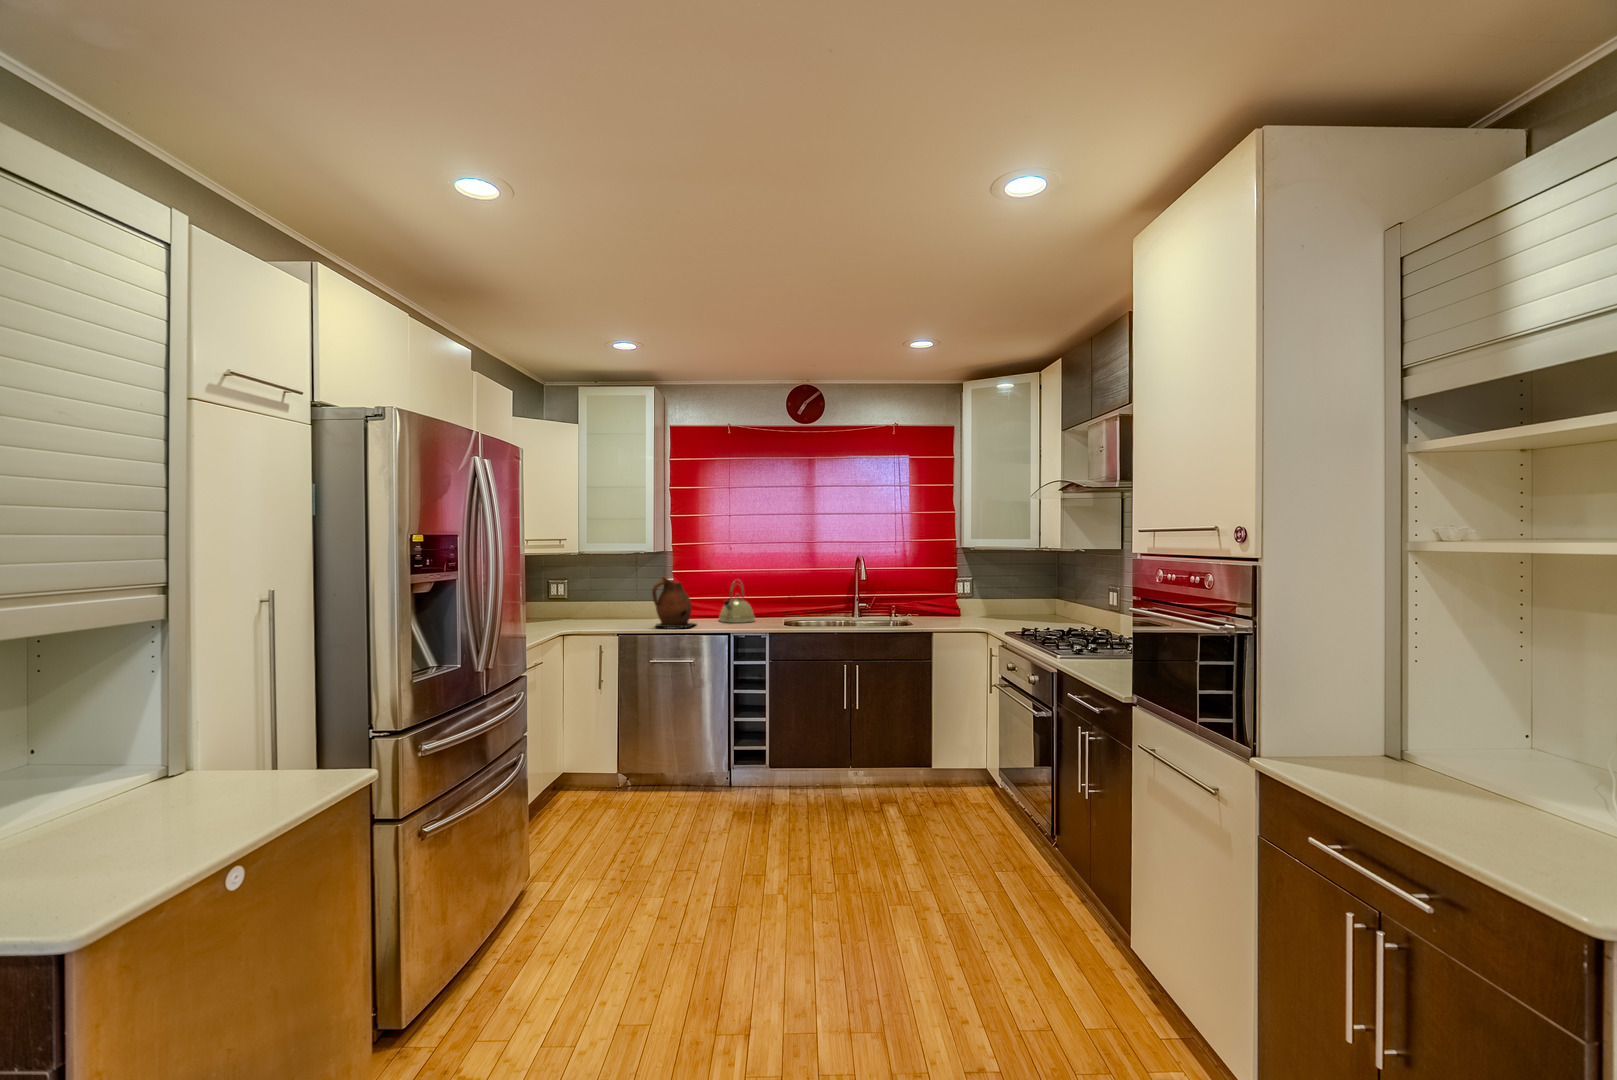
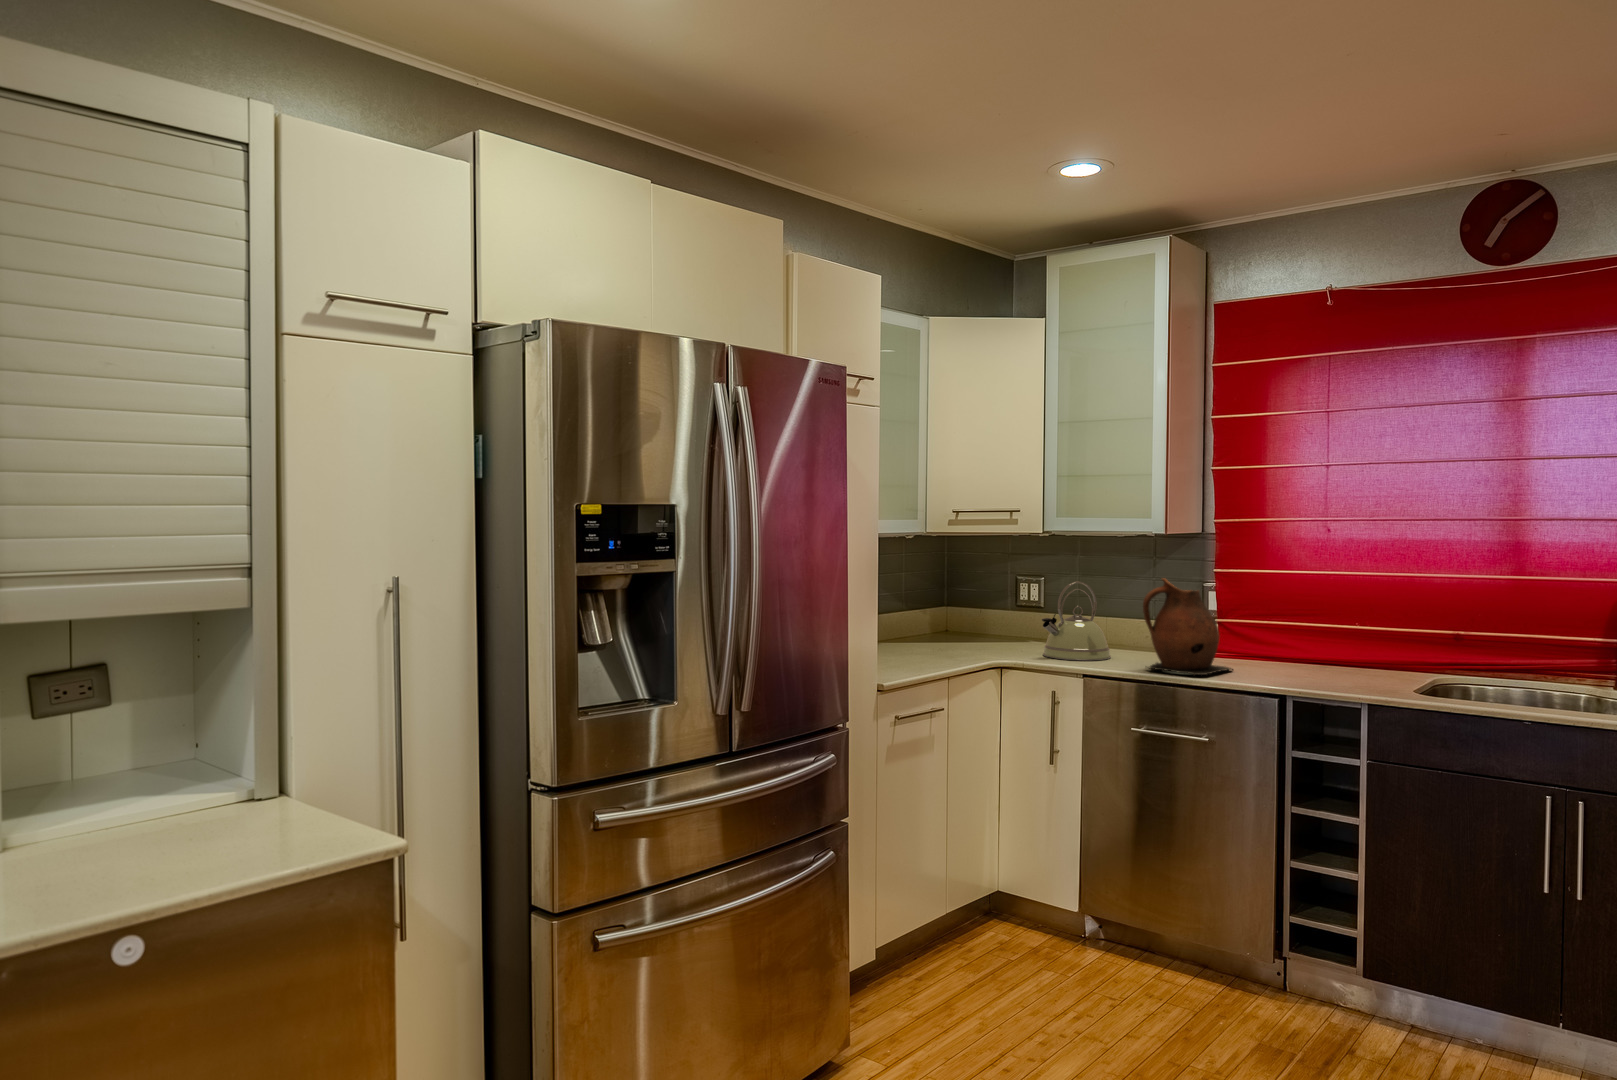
kettle: present [719,581,755,623] -> present [1042,581,1111,660]

